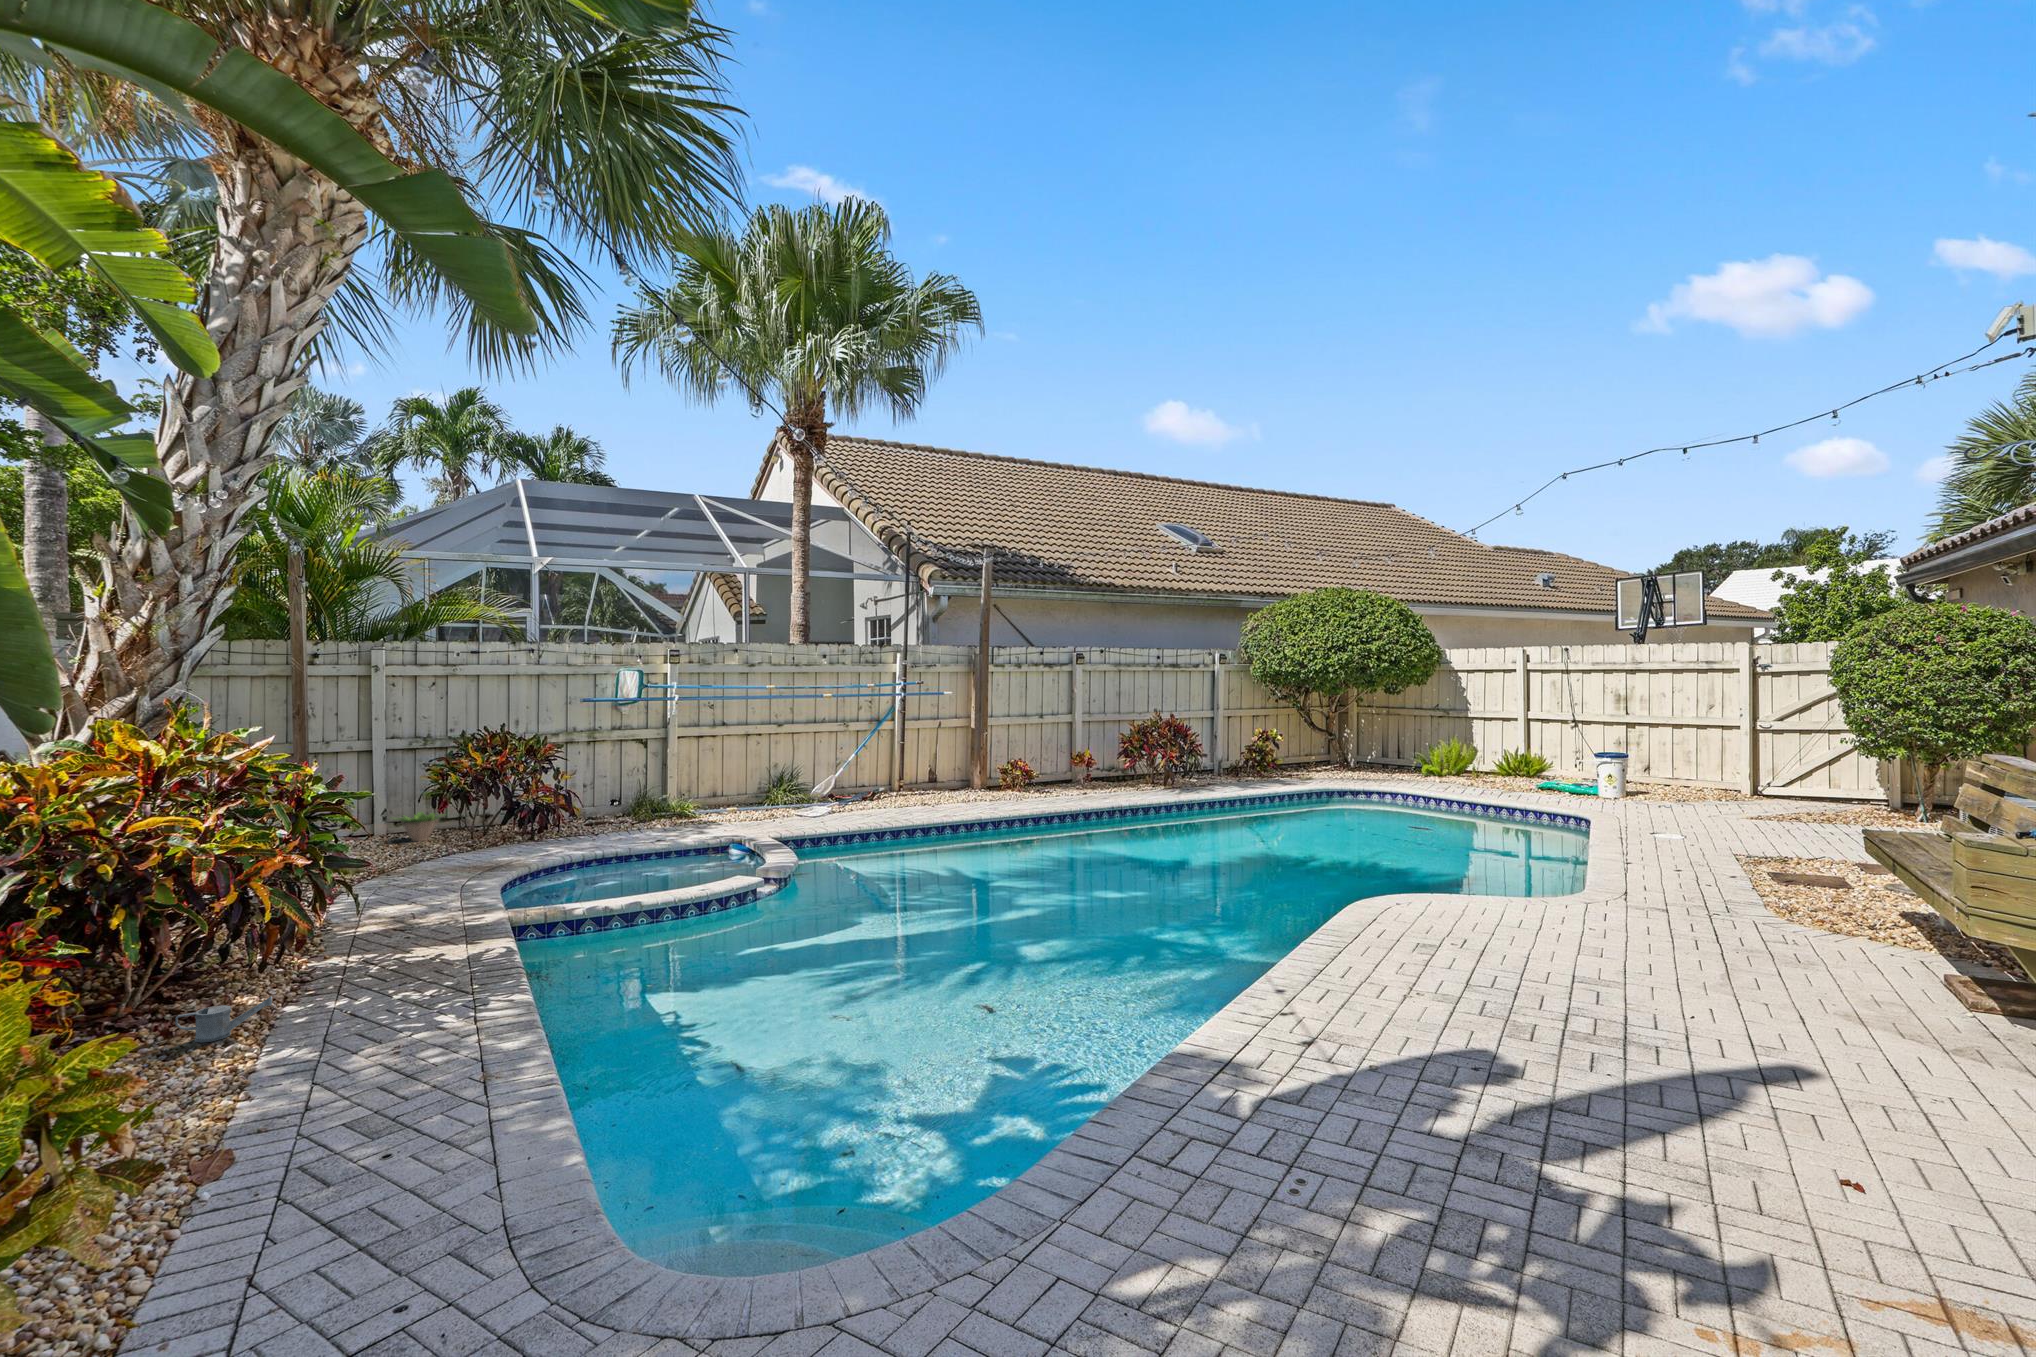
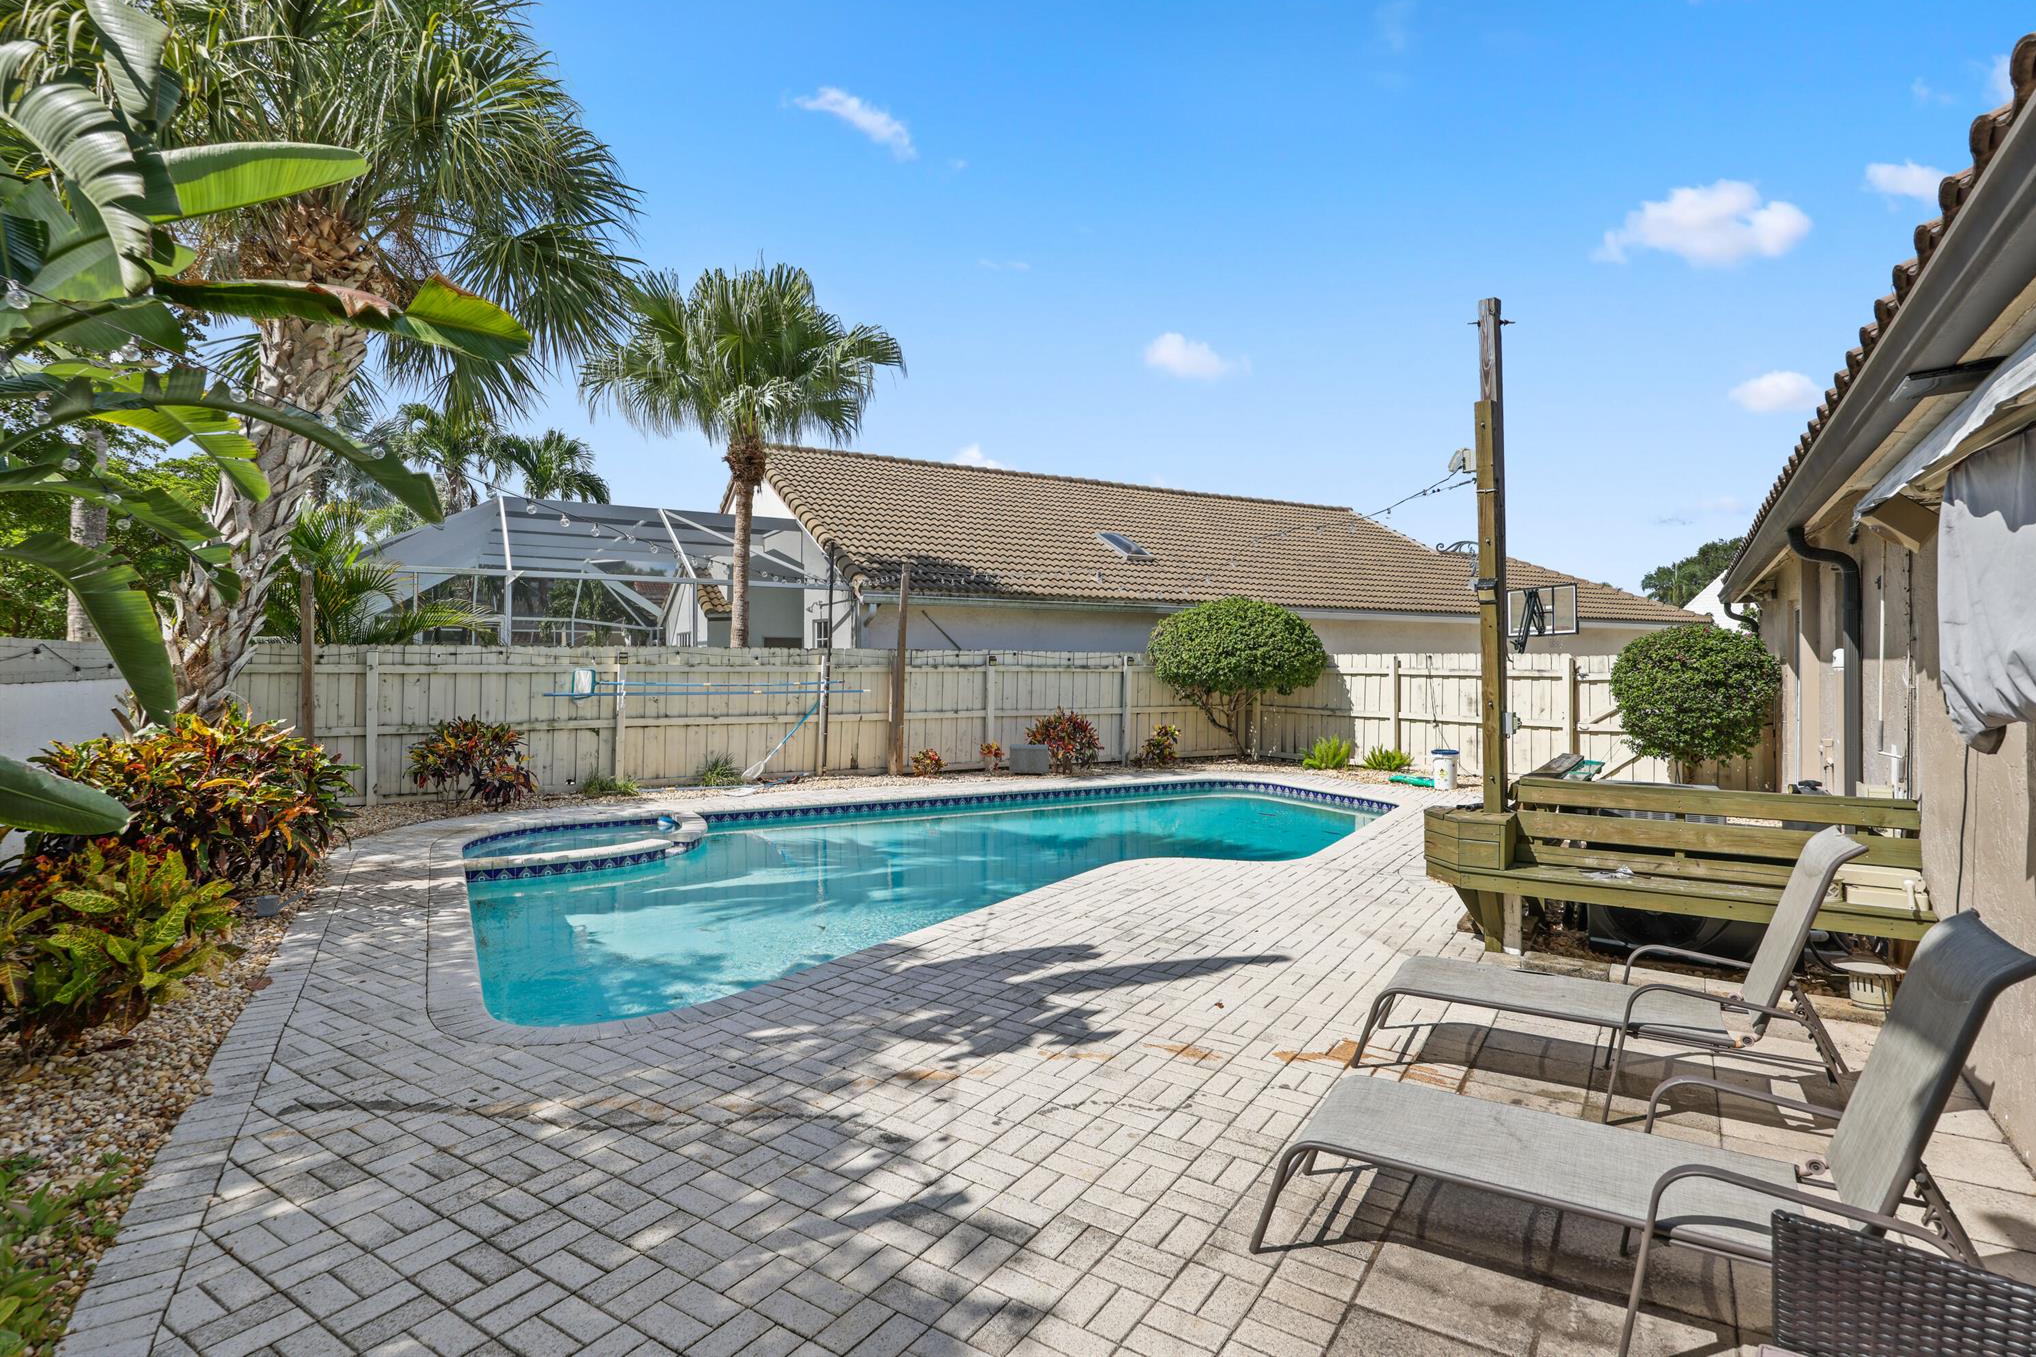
storage bench: none [1097,750,1139,784] -> present [1009,744,1049,775]
decorative plant: present [398,812,442,841] -> none [379,786,426,812]

